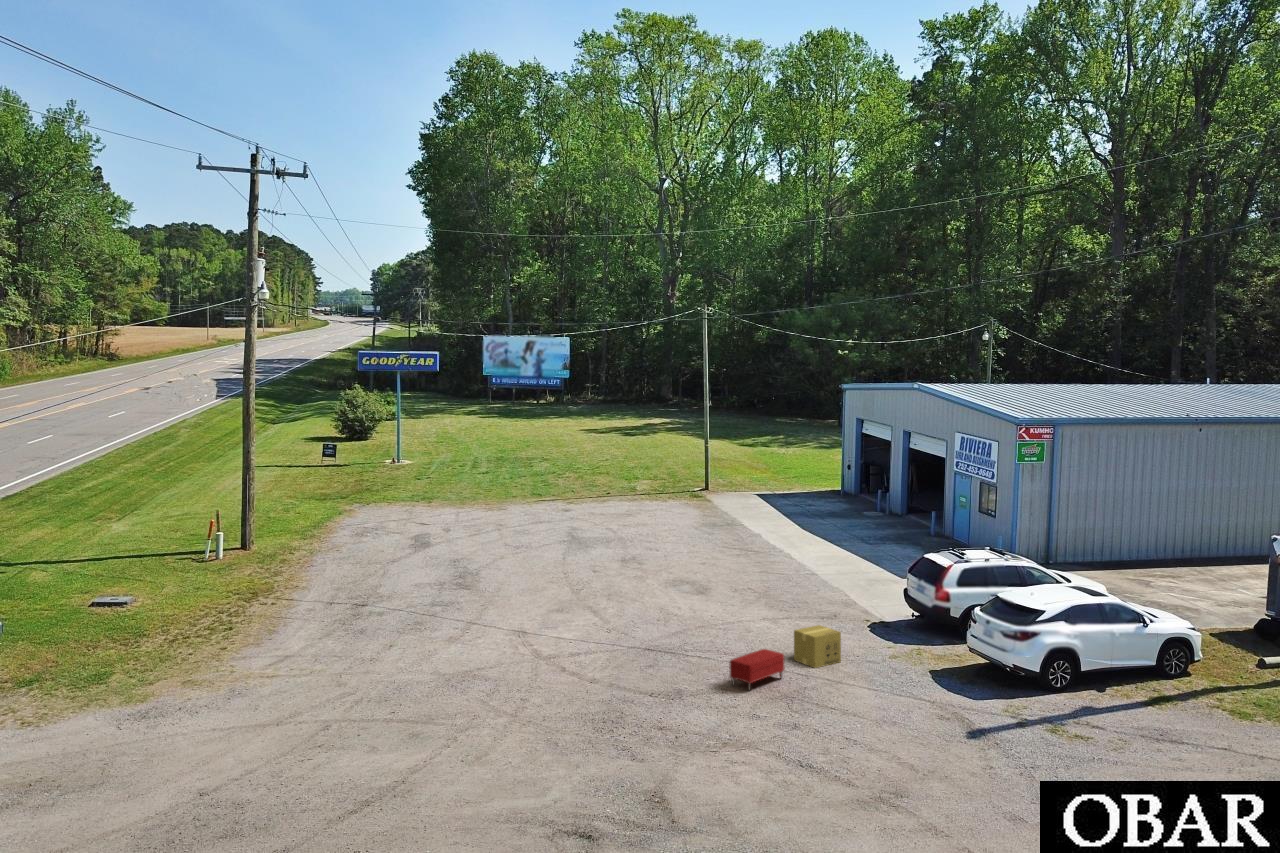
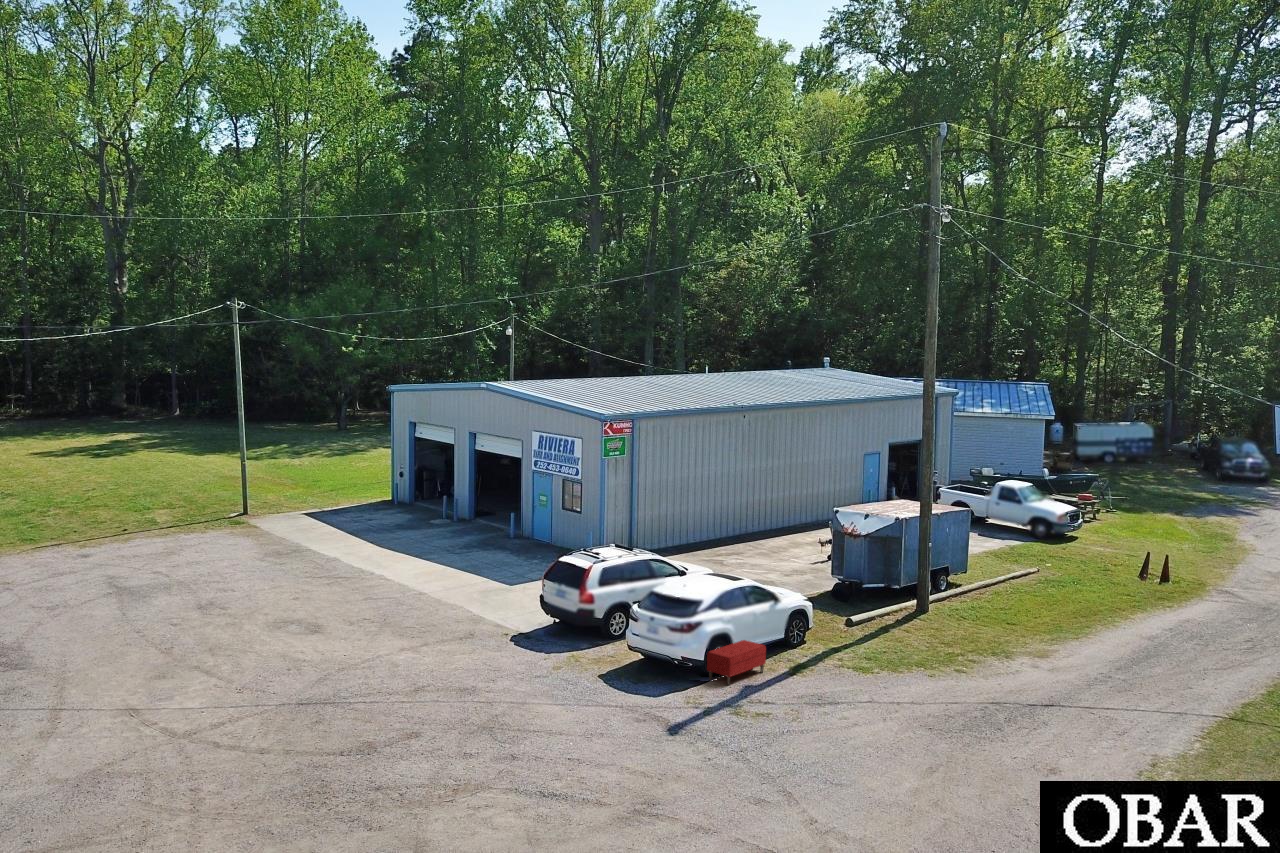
cardboard box: present [794,625,841,668] -> none [775,615,826,661]

